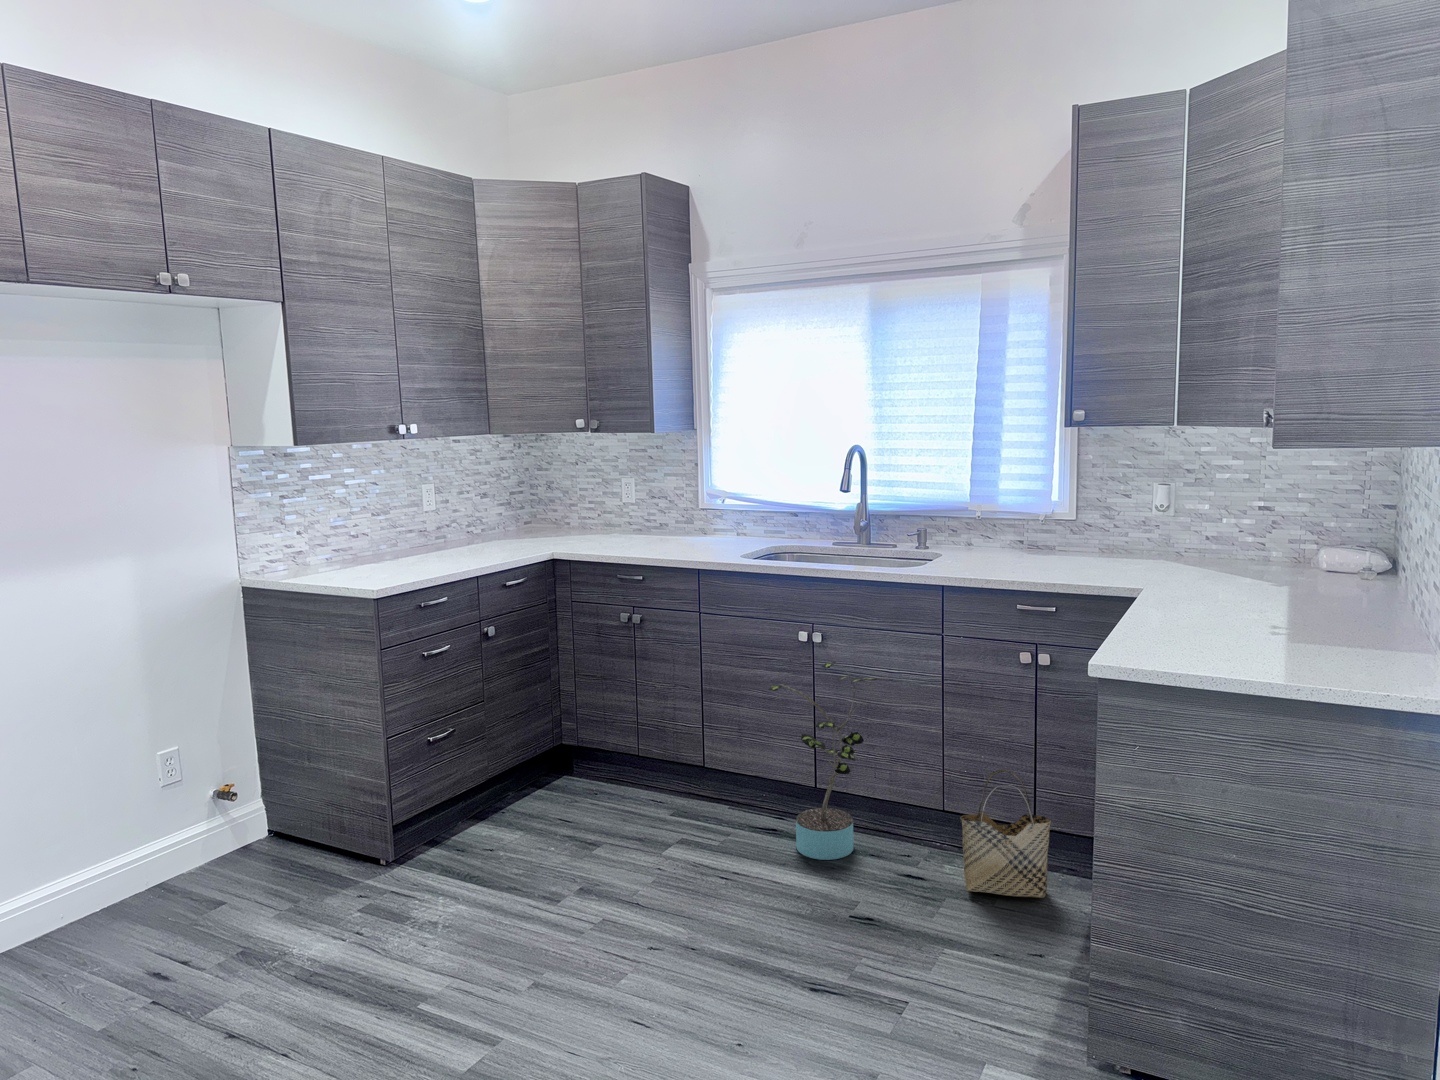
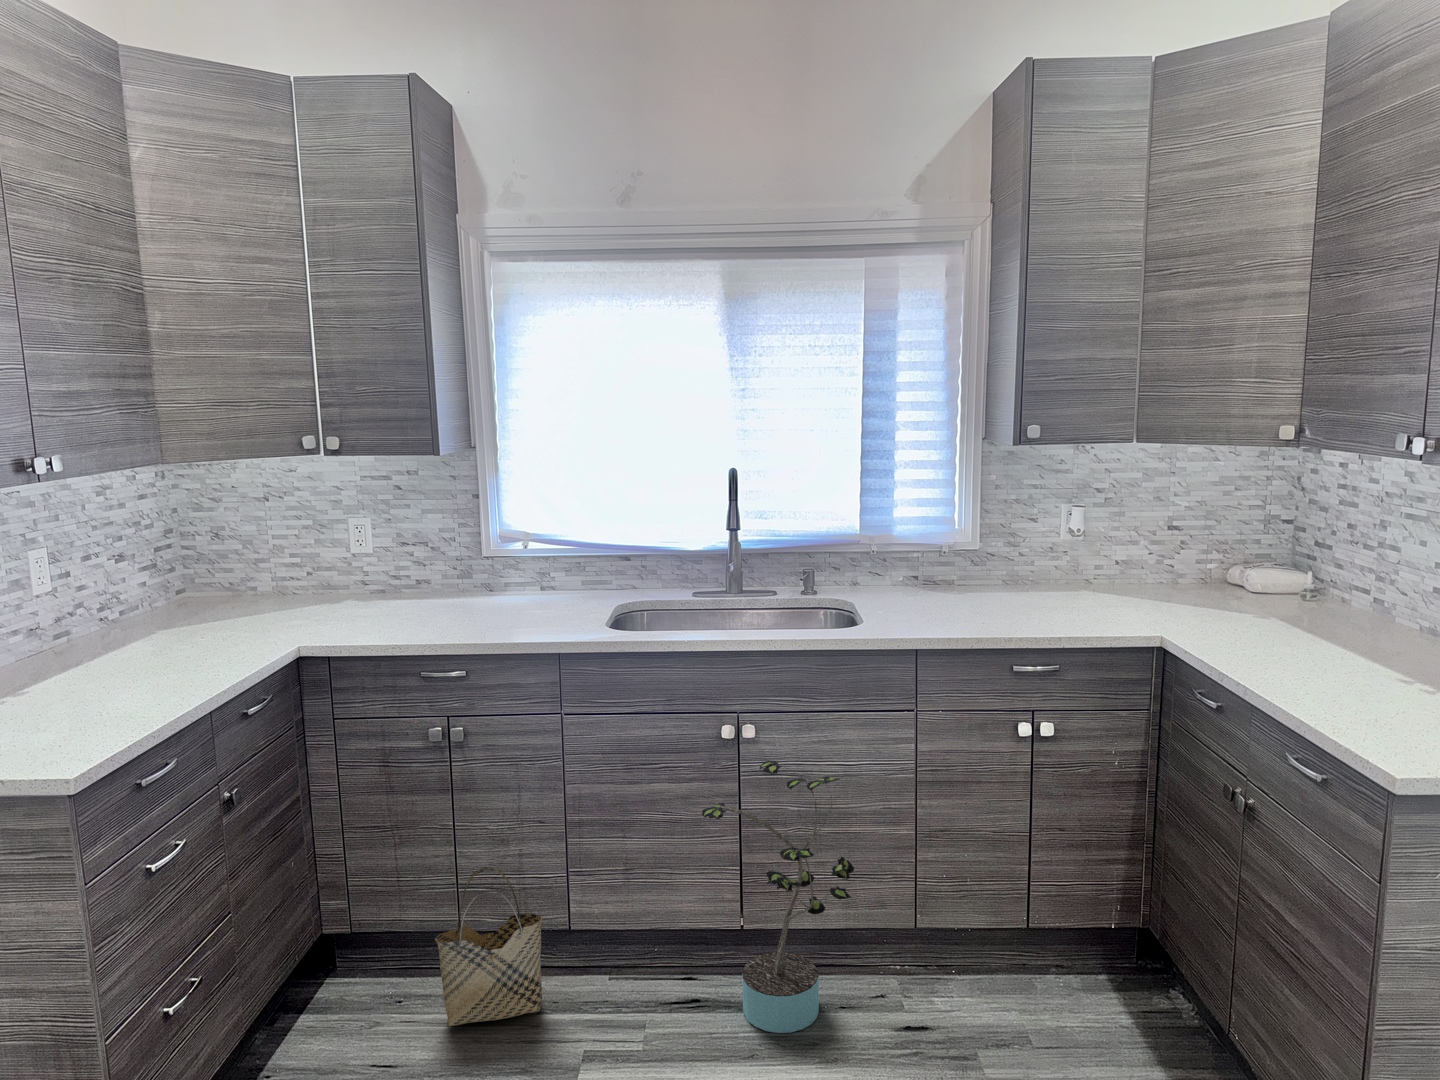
woven basket: present [960,770,1051,898] -> present [435,868,542,1027]

